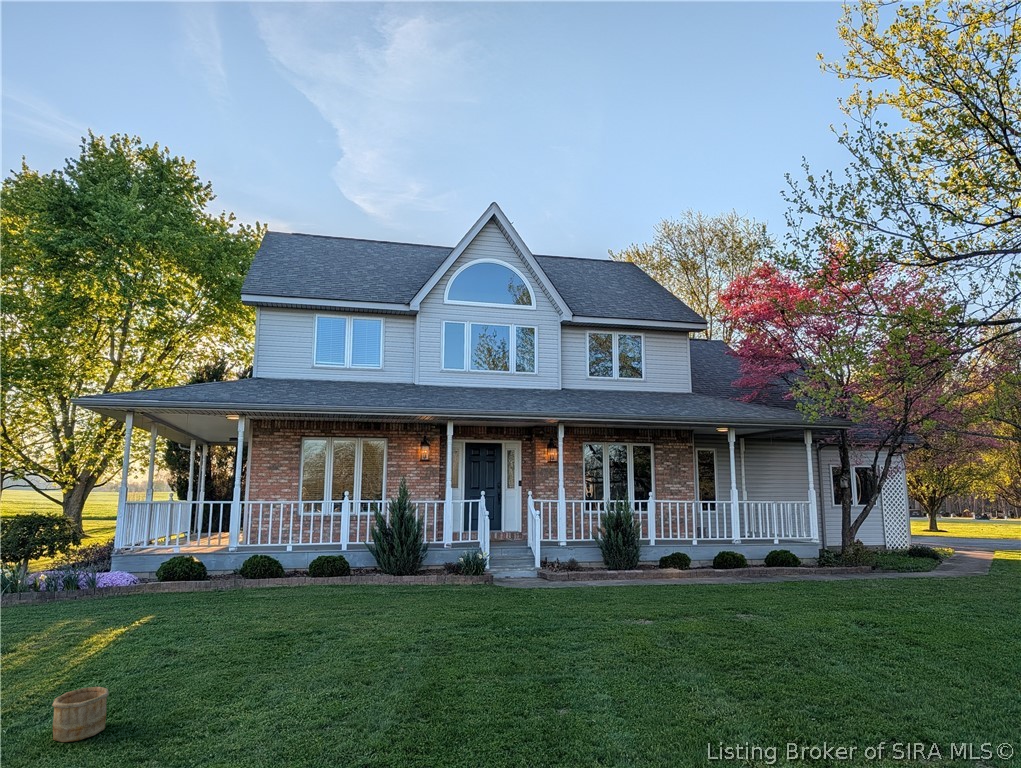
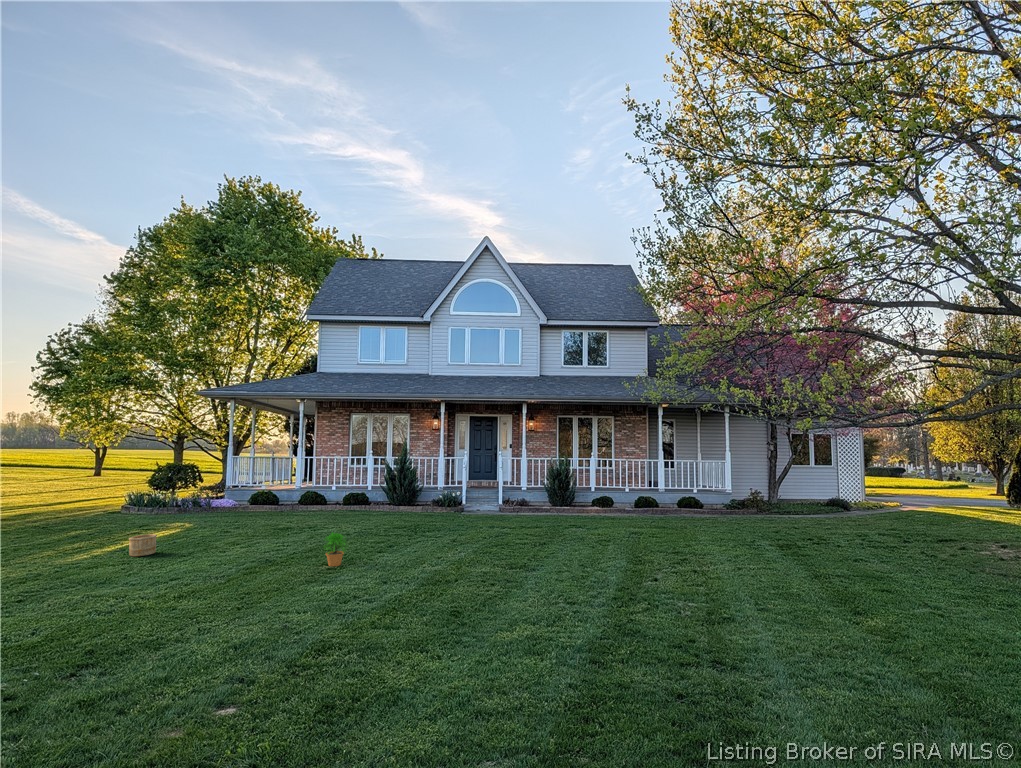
potted plant: none [485,672,533,740] -> present [324,532,346,566]

